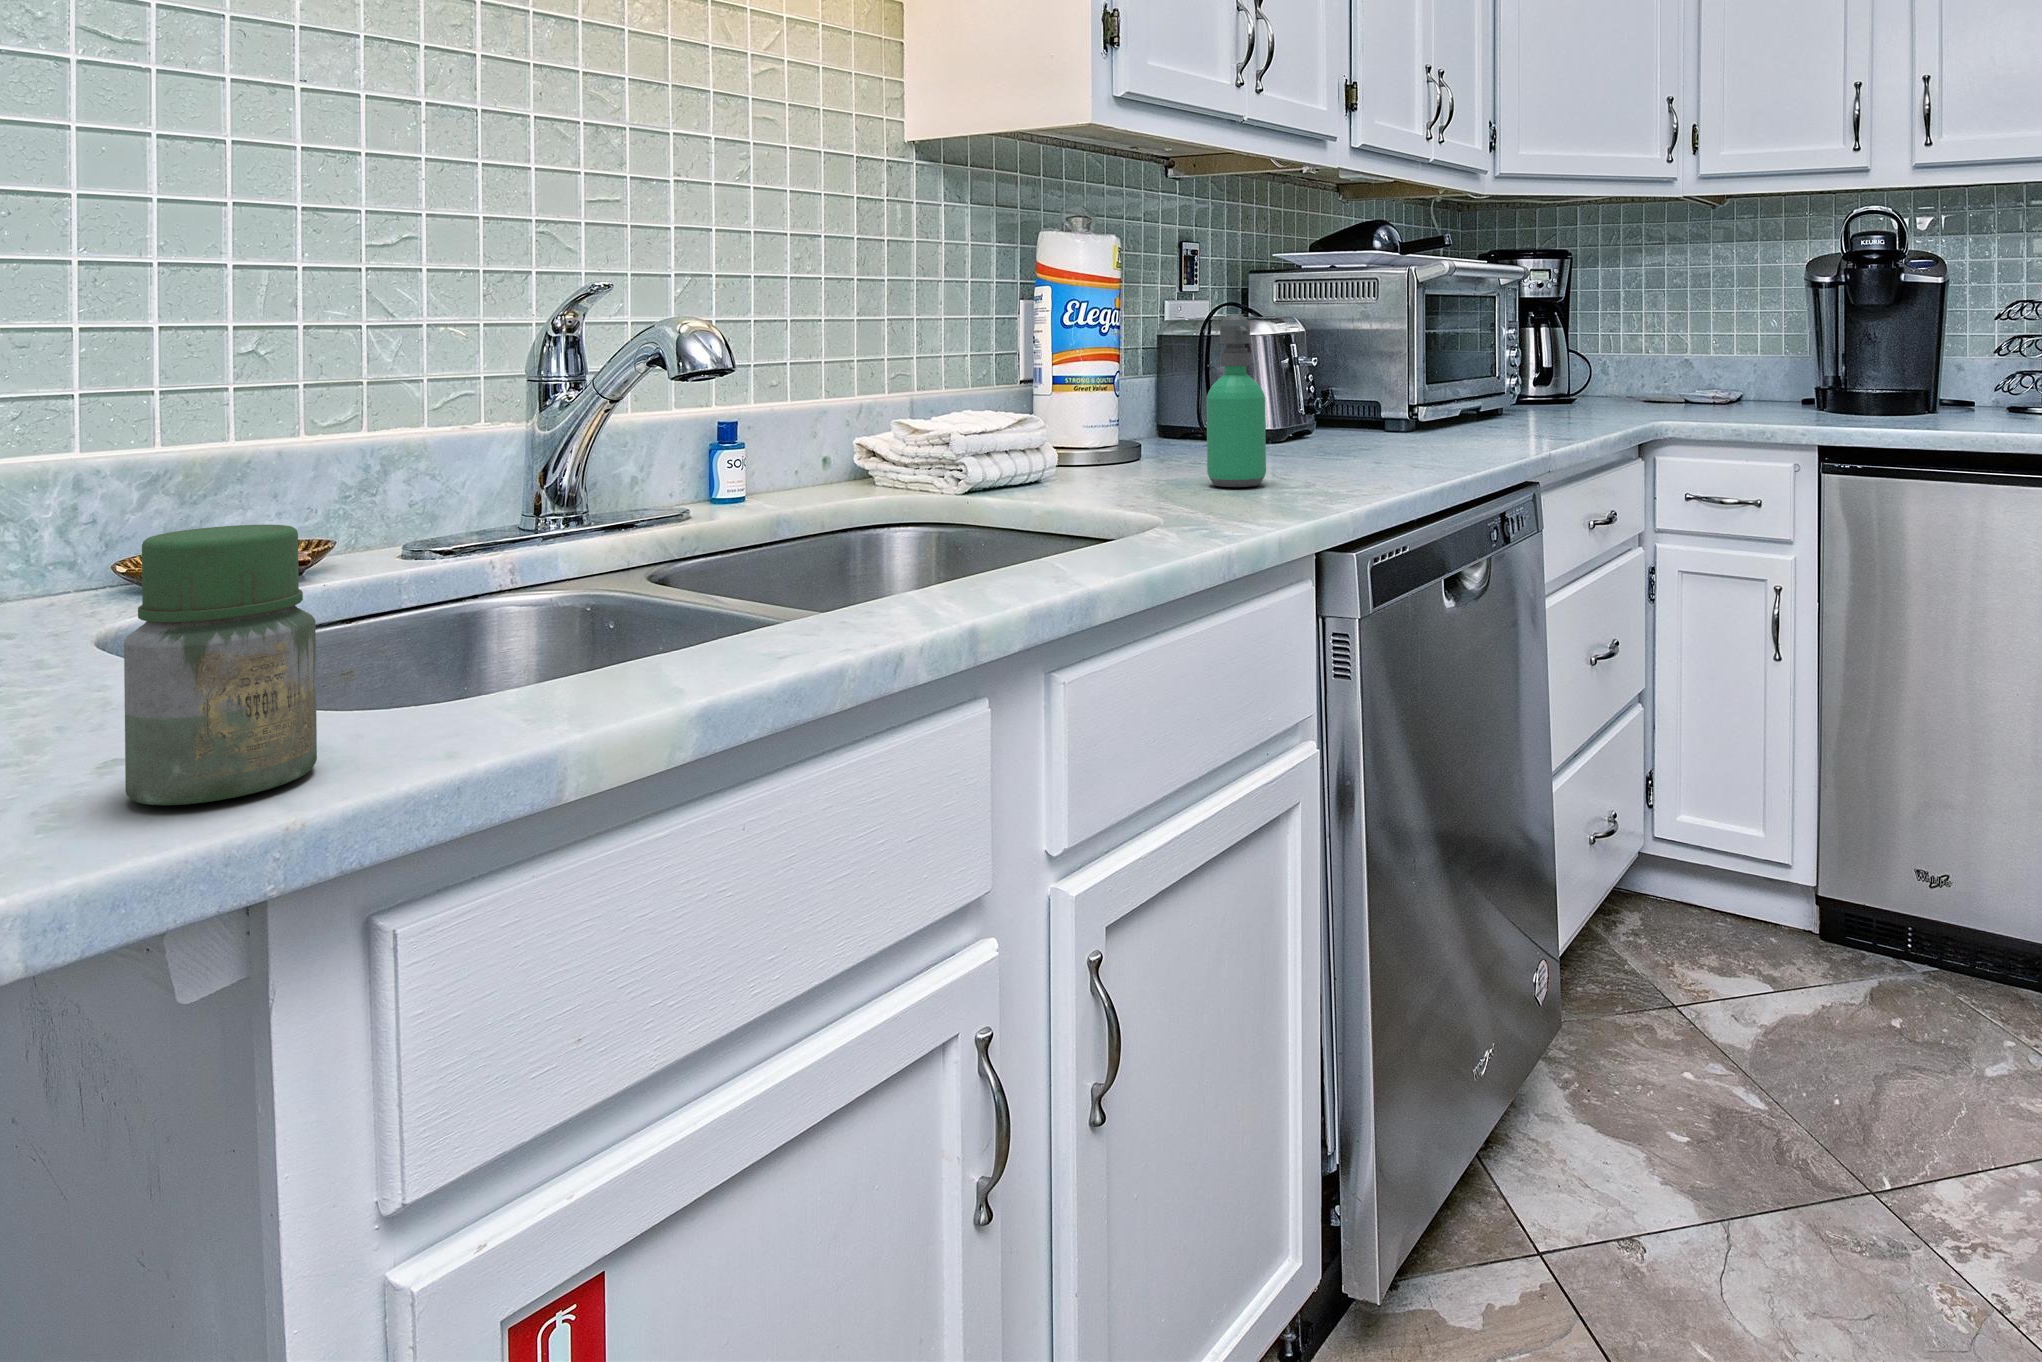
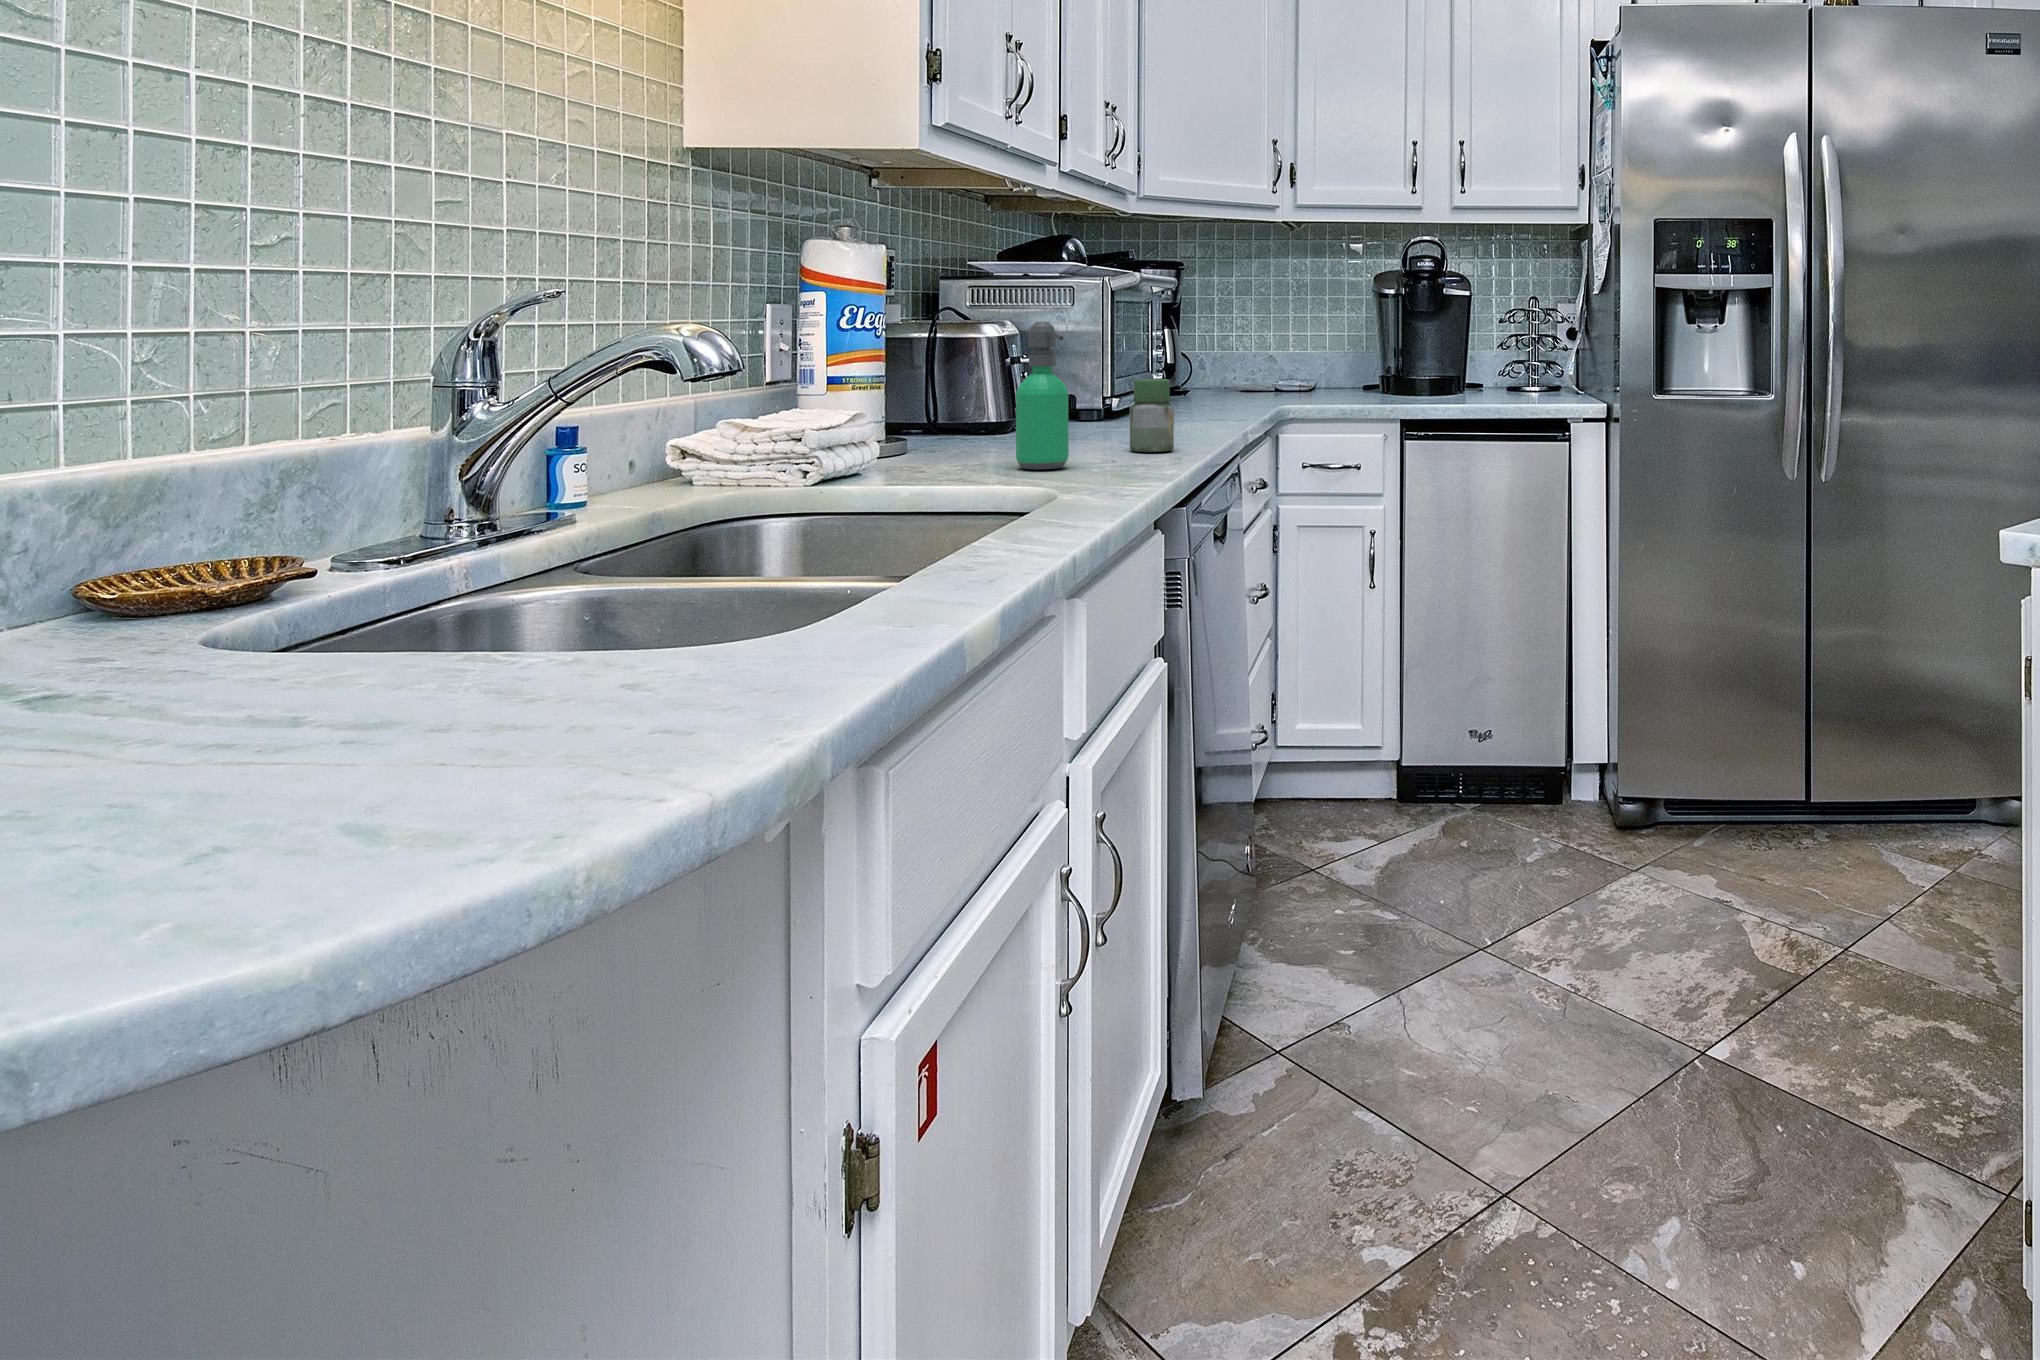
jar: present [124,525,317,805] -> present [1130,379,1174,452]

